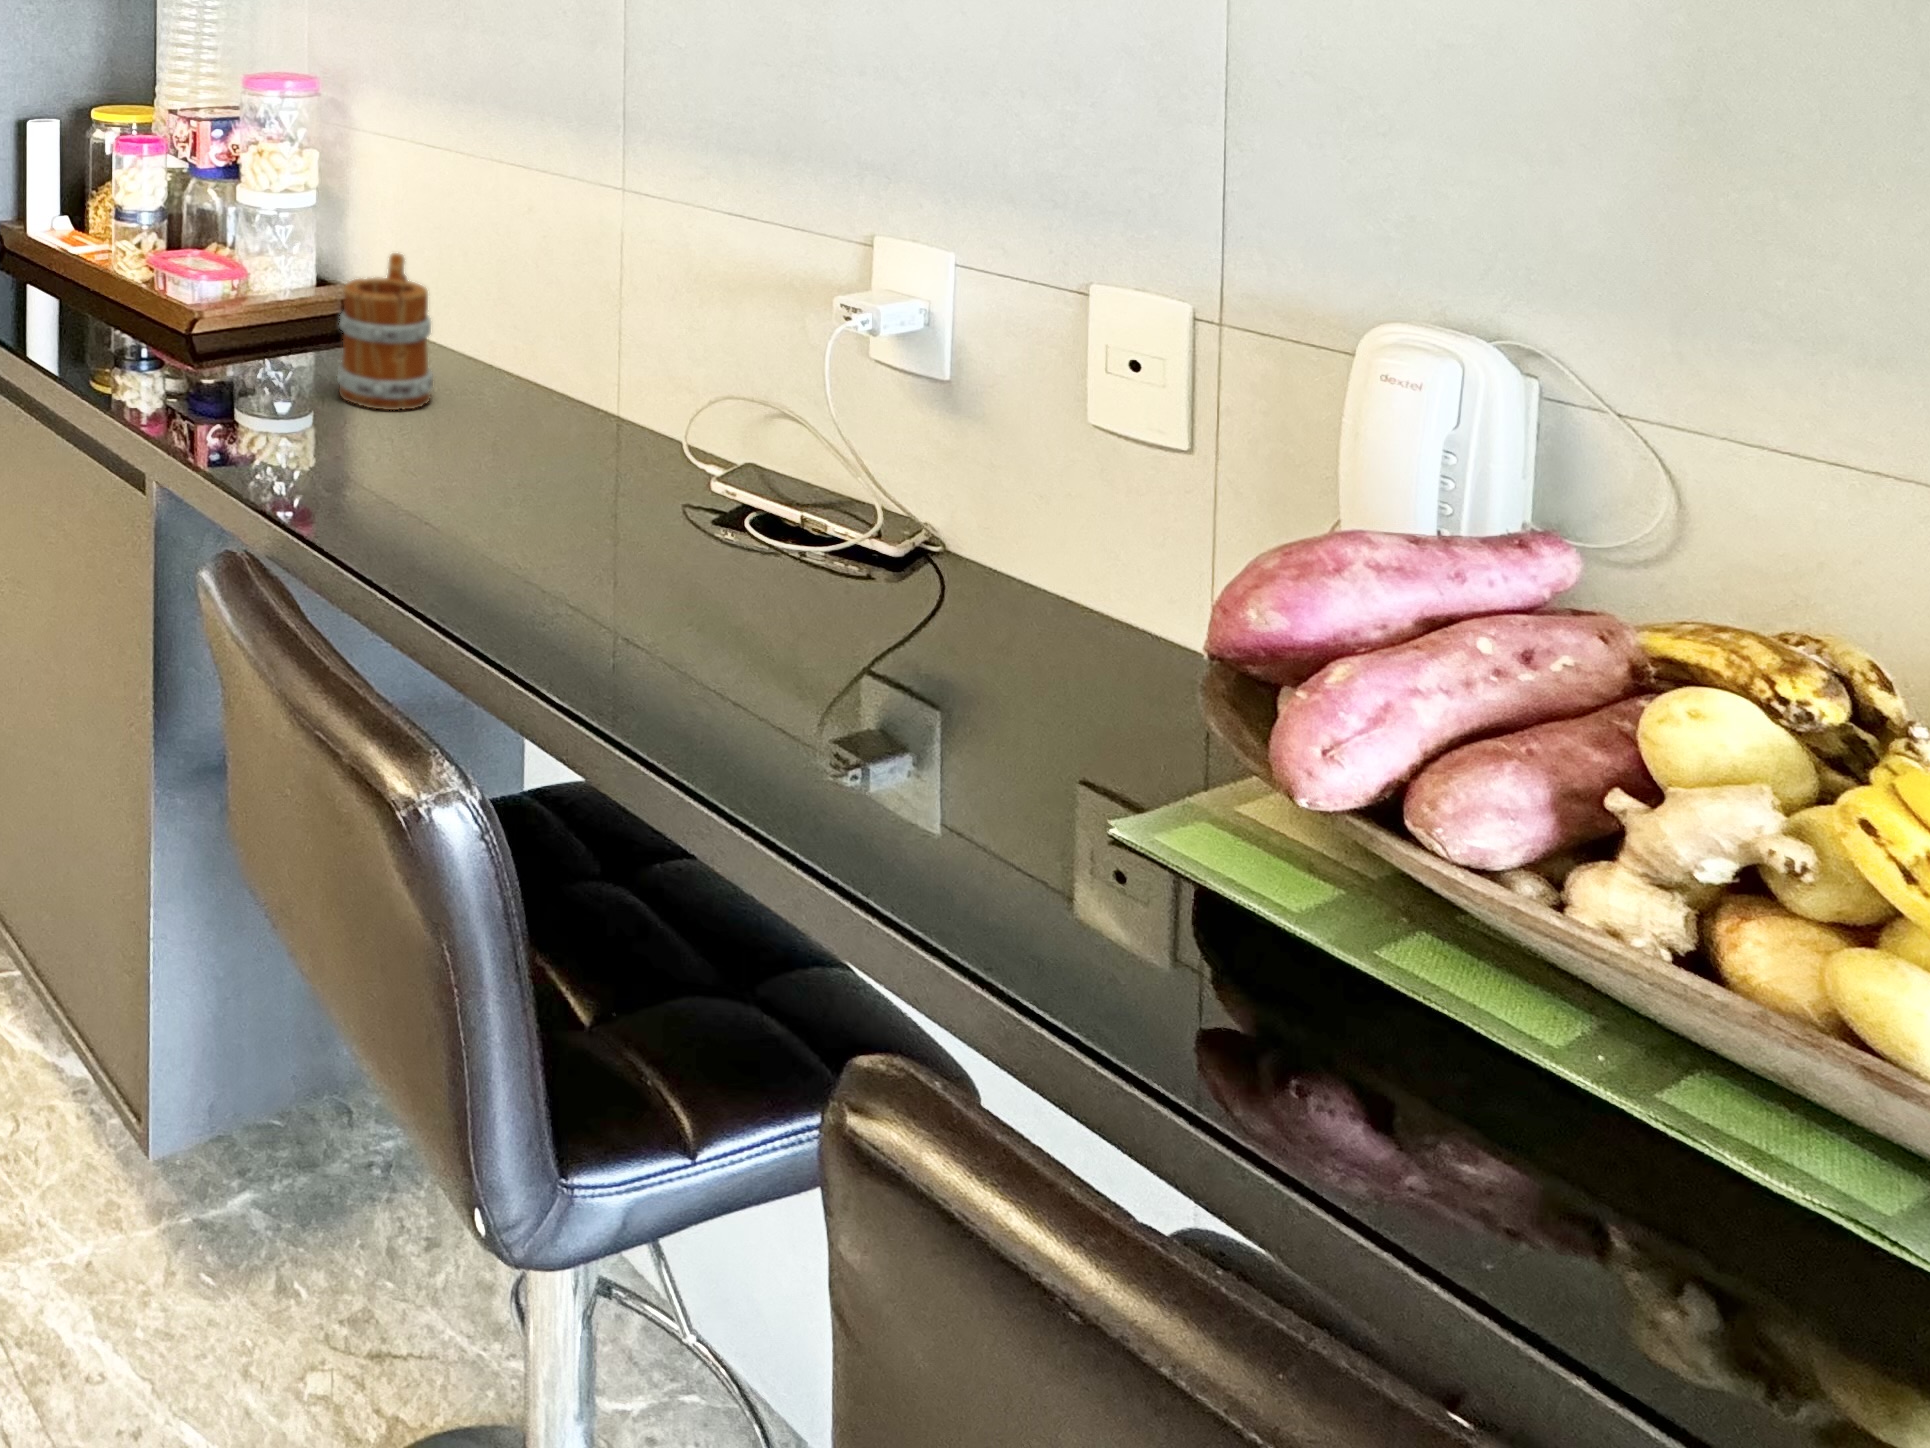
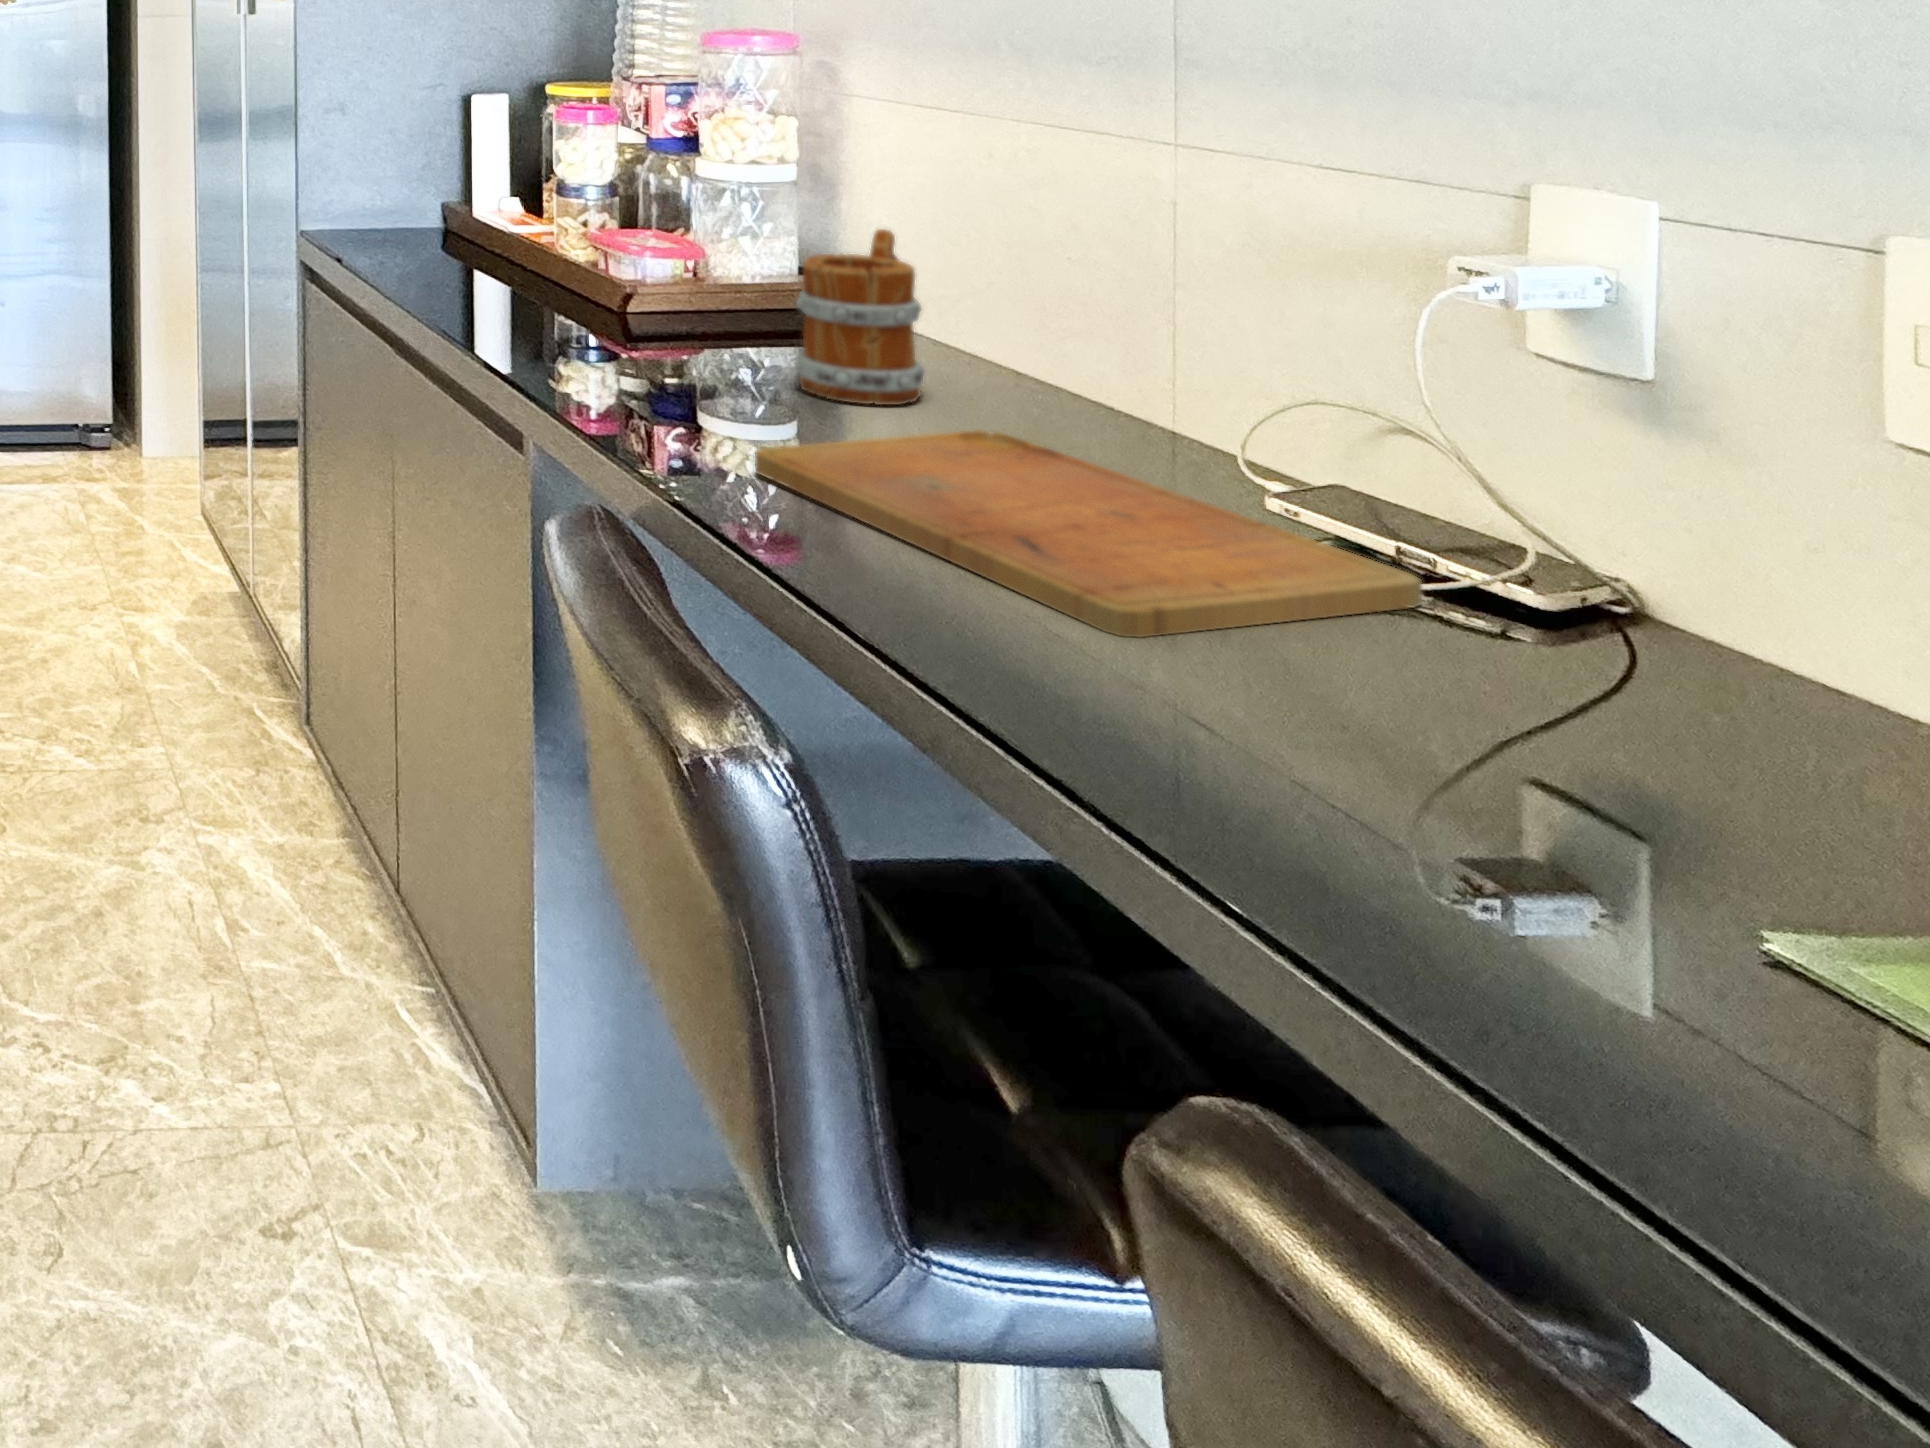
cutting board: none [348,433,825,630] -> present [755,430,1422,638]

